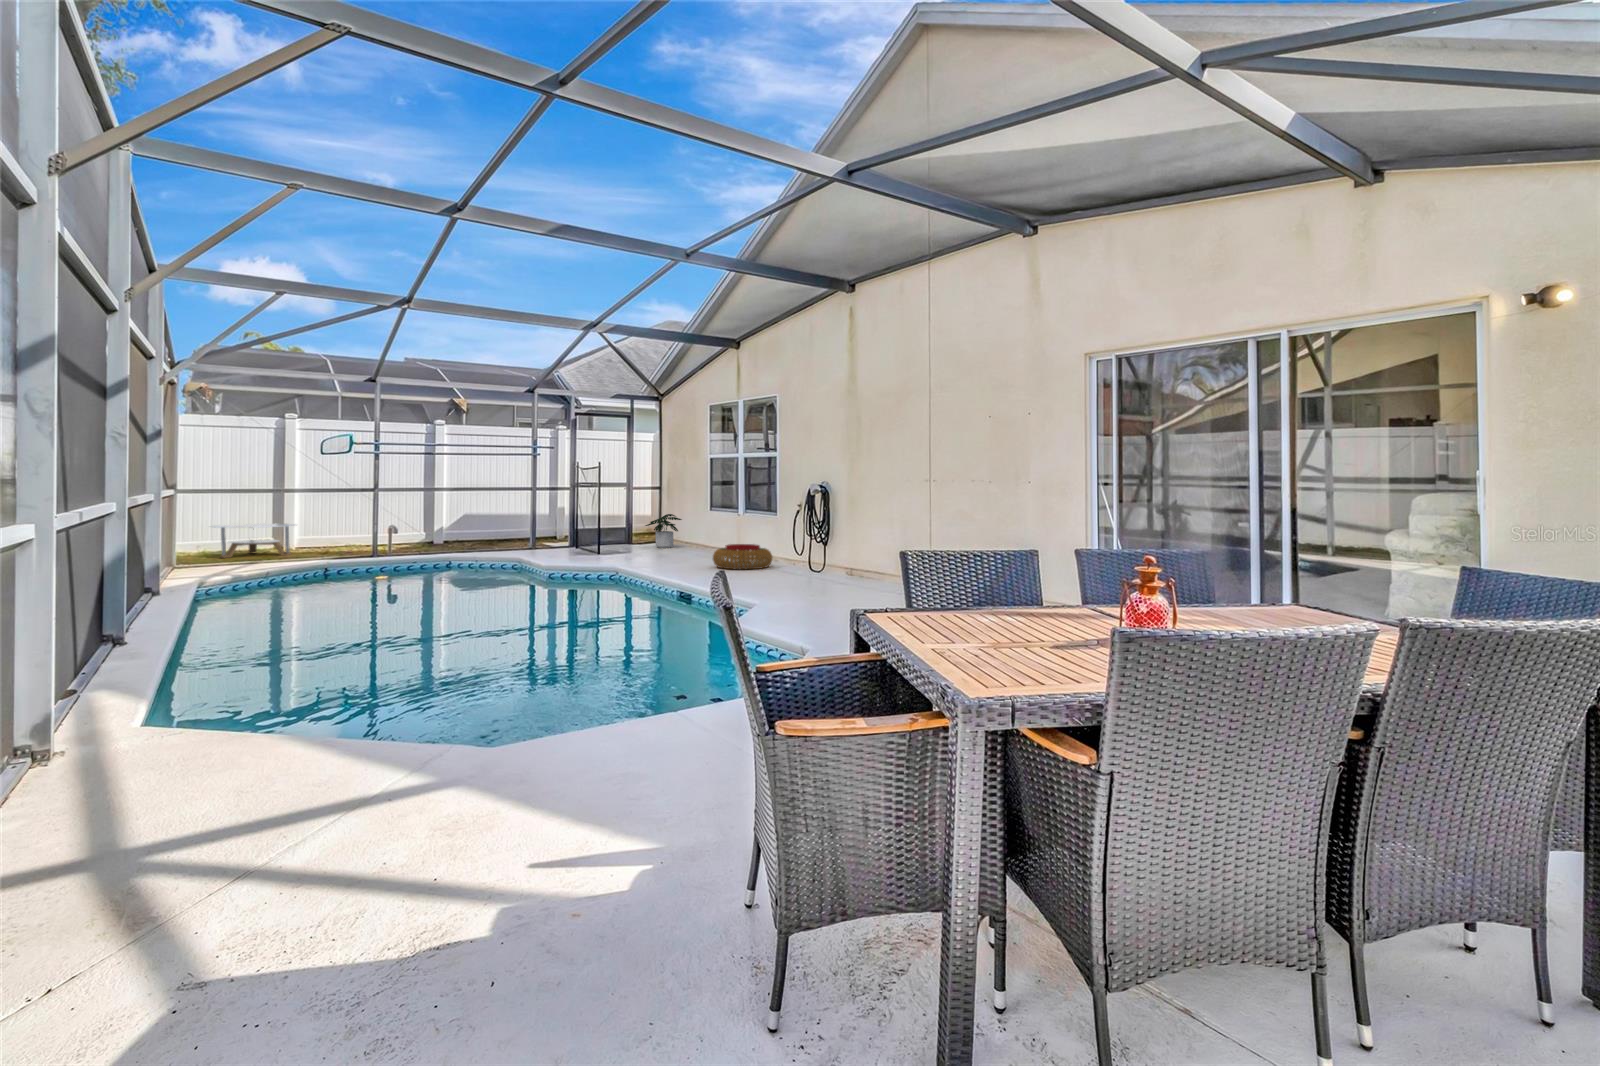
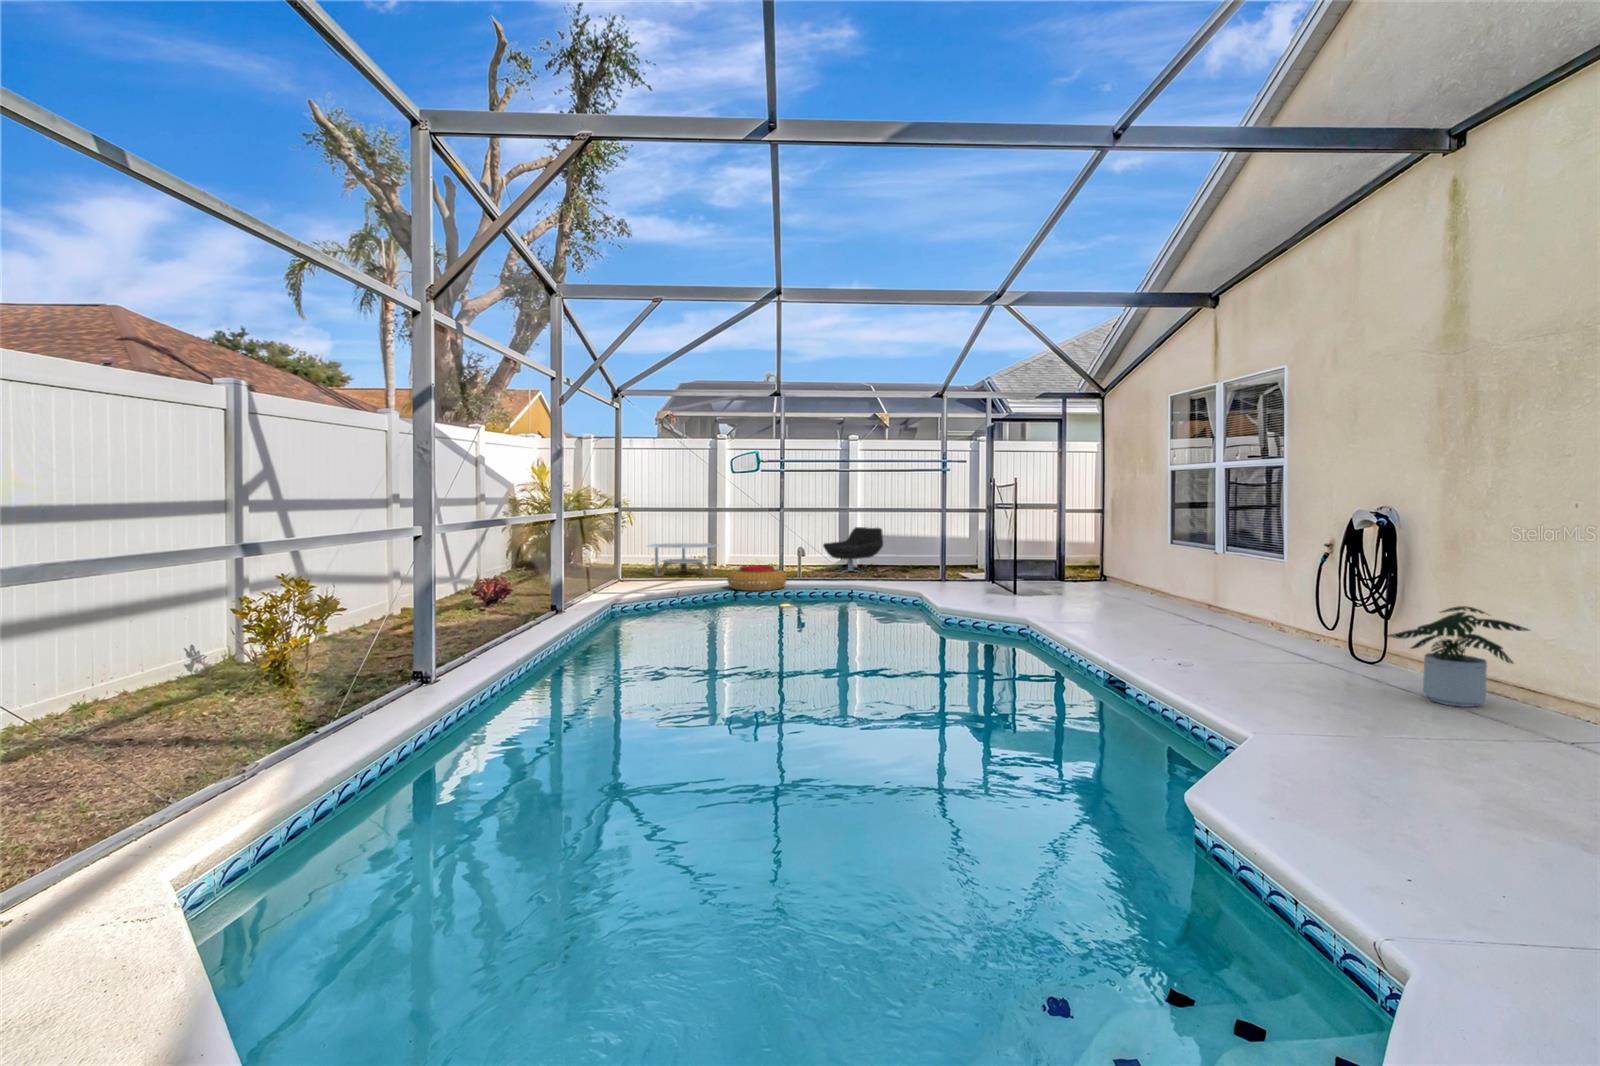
lounge chair: none [411,506,472,549] -> present [823,527,883,572]
potted plant: present [645,514,682,548] -> present [1388,606,1530,707]
pouf: present [713,544,772,569] -> present [728,565,786,591]

